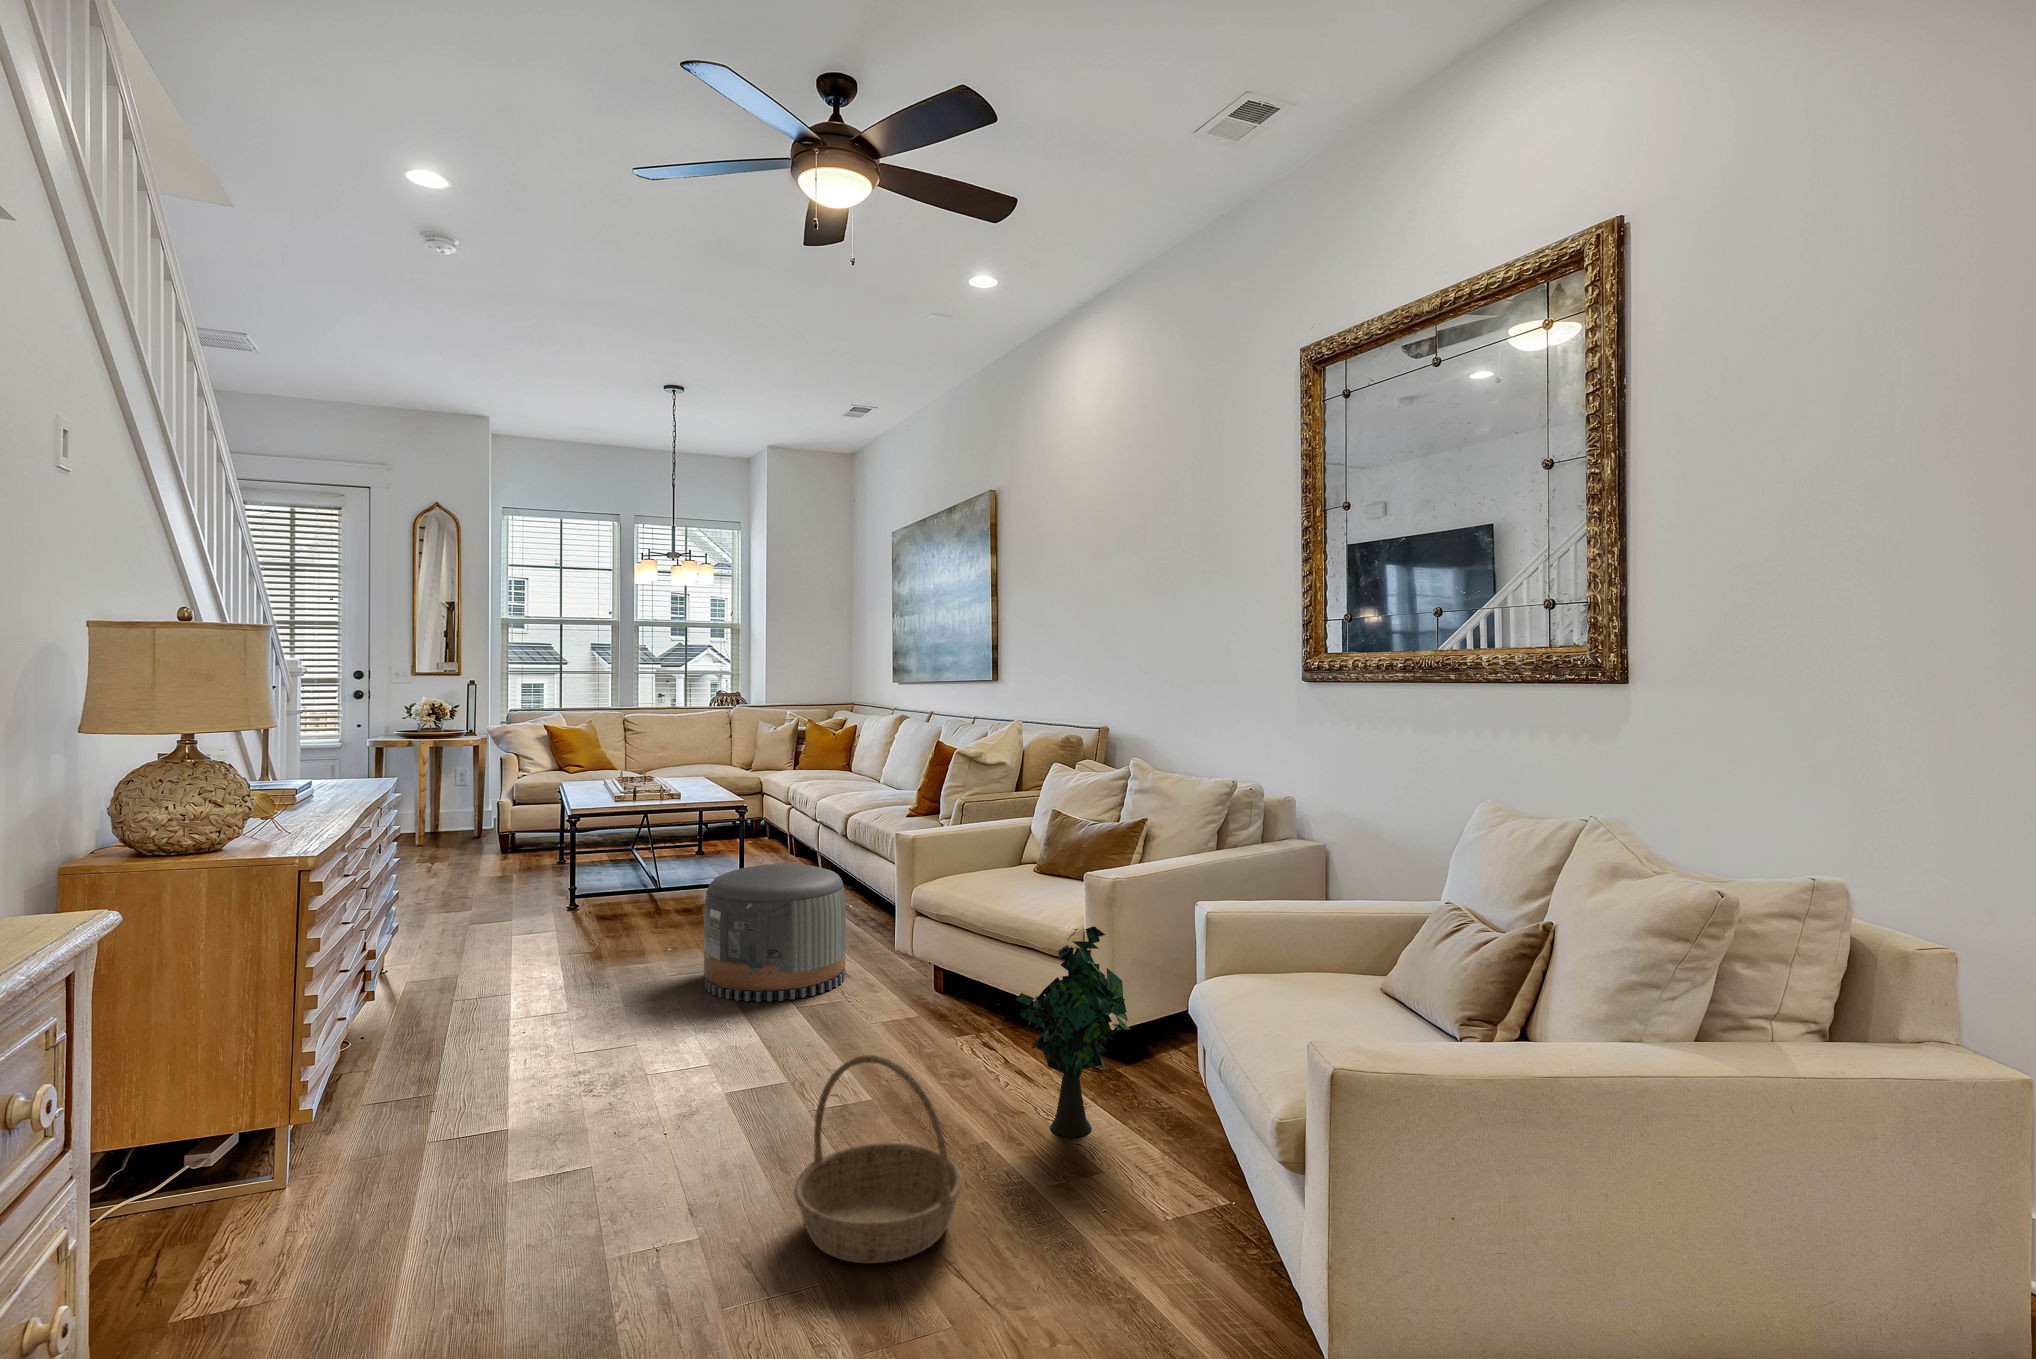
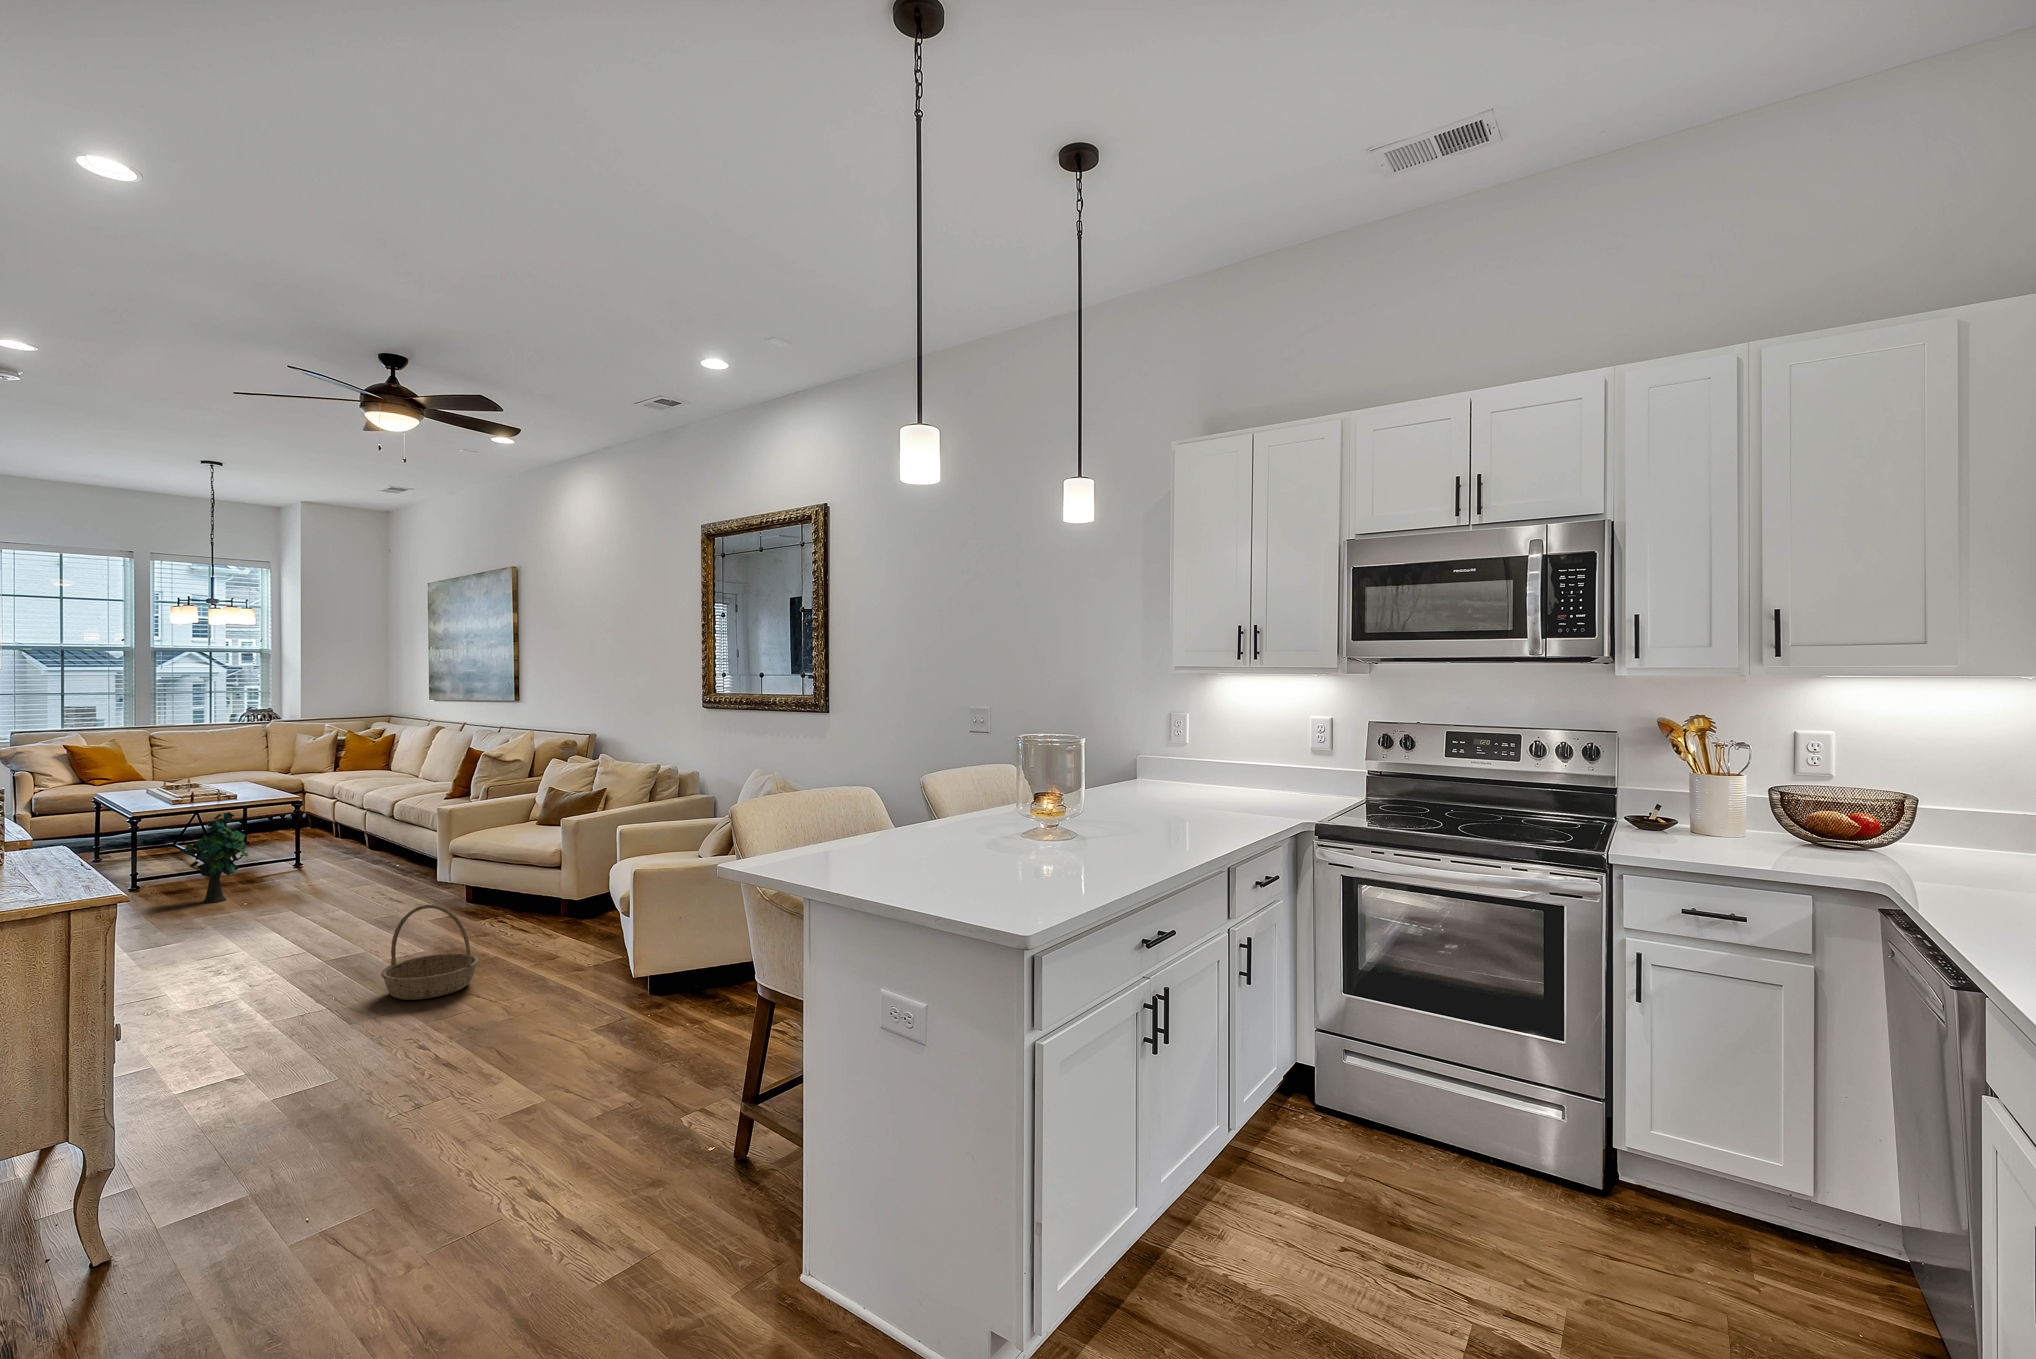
pouf: present [704,864,846,1002] -> none [284,833,398,923]
decorative plant: present [1016,926,1130,1137] -> present [180,812,249,903]

